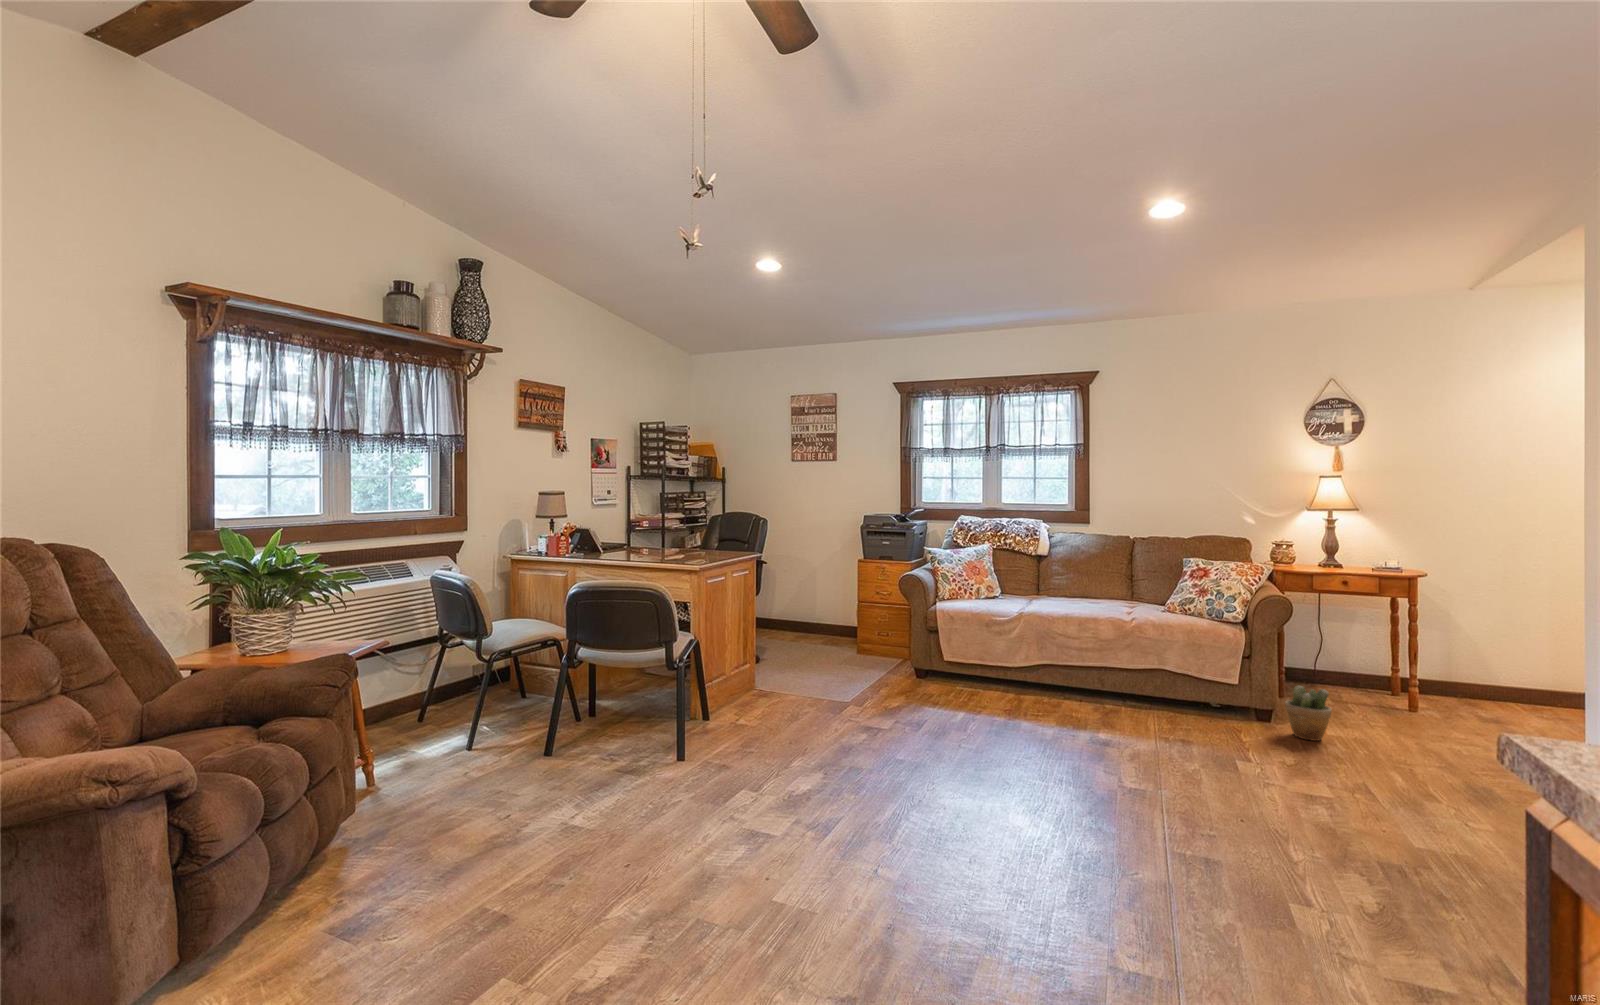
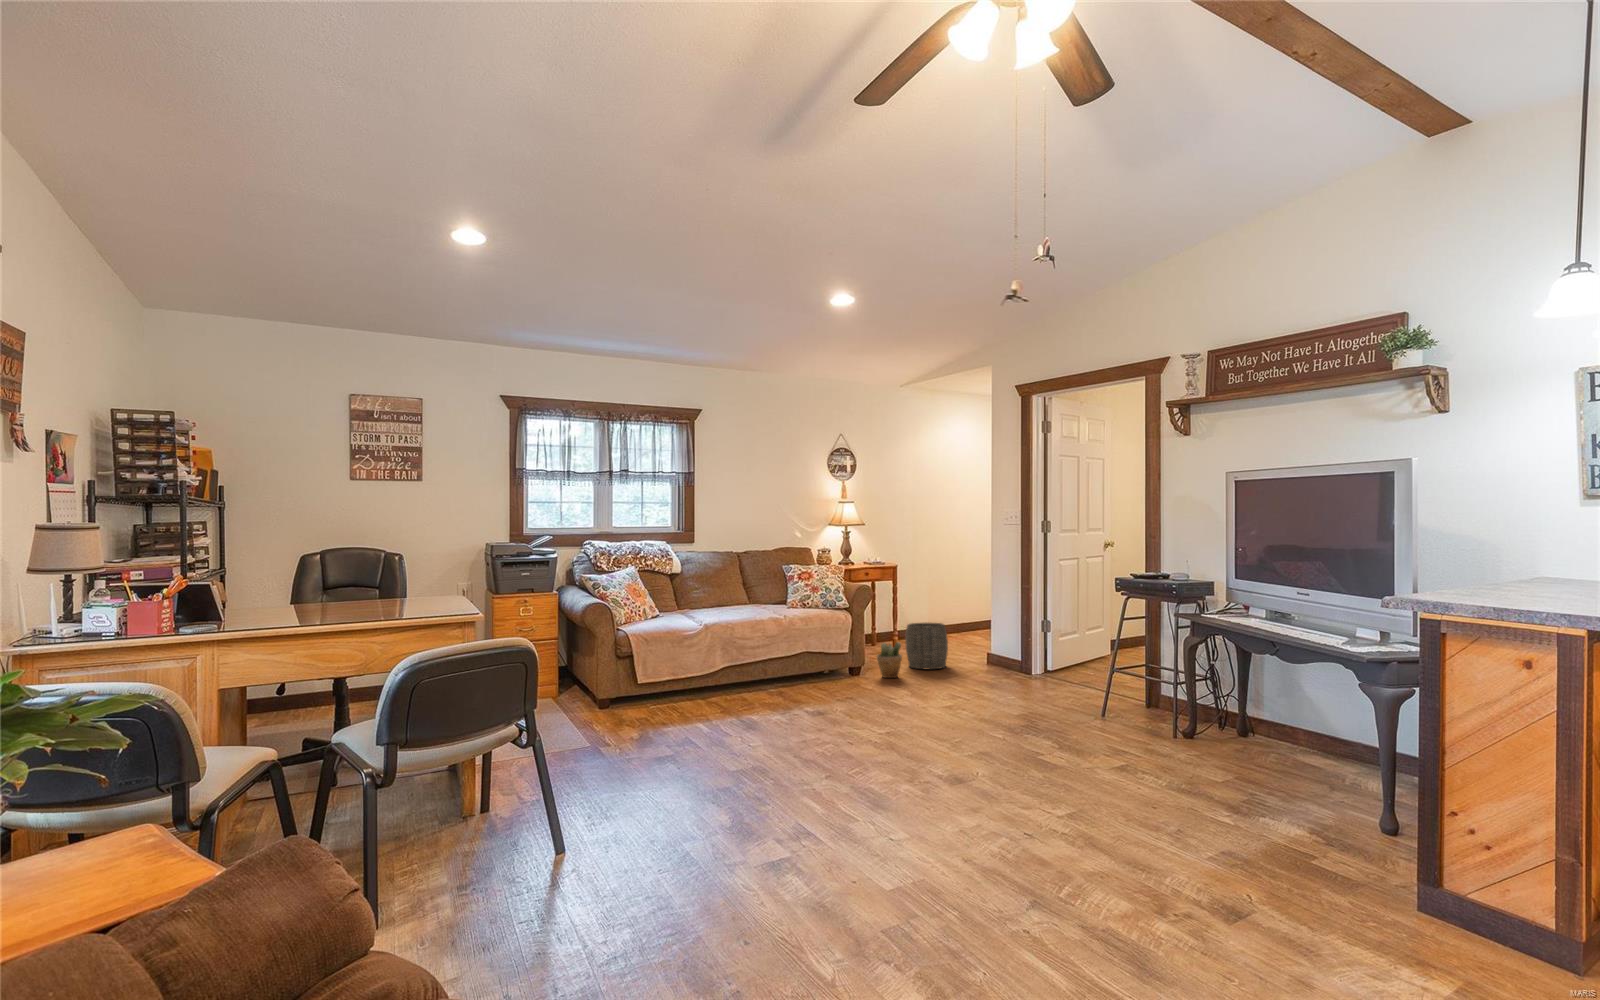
woven basket: none [1371,668,1462,752] -> present [905,623,948,669]

